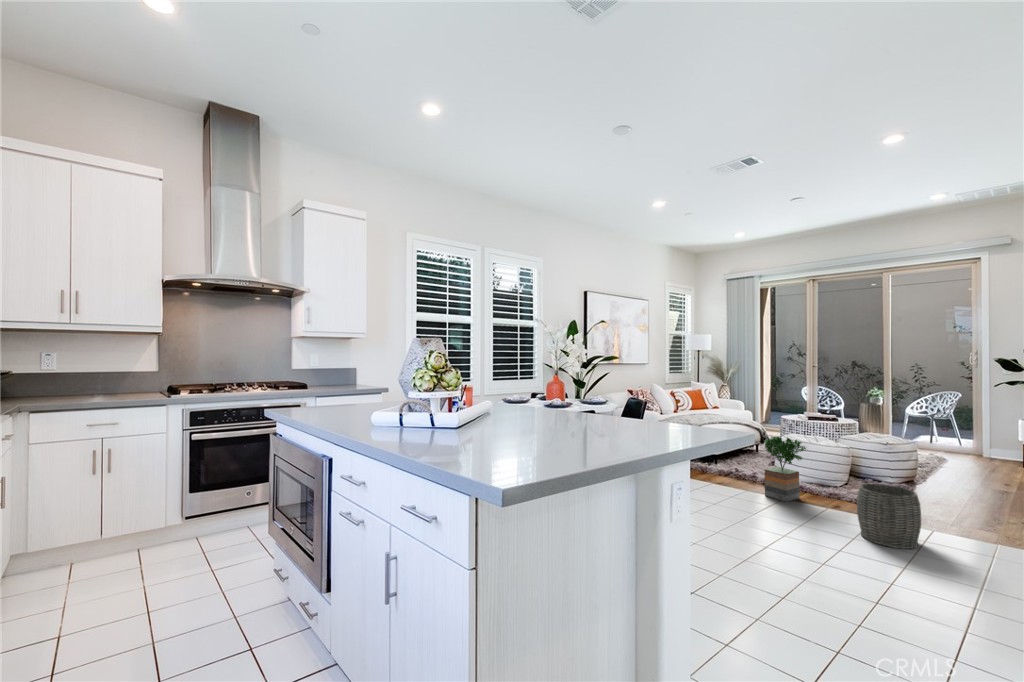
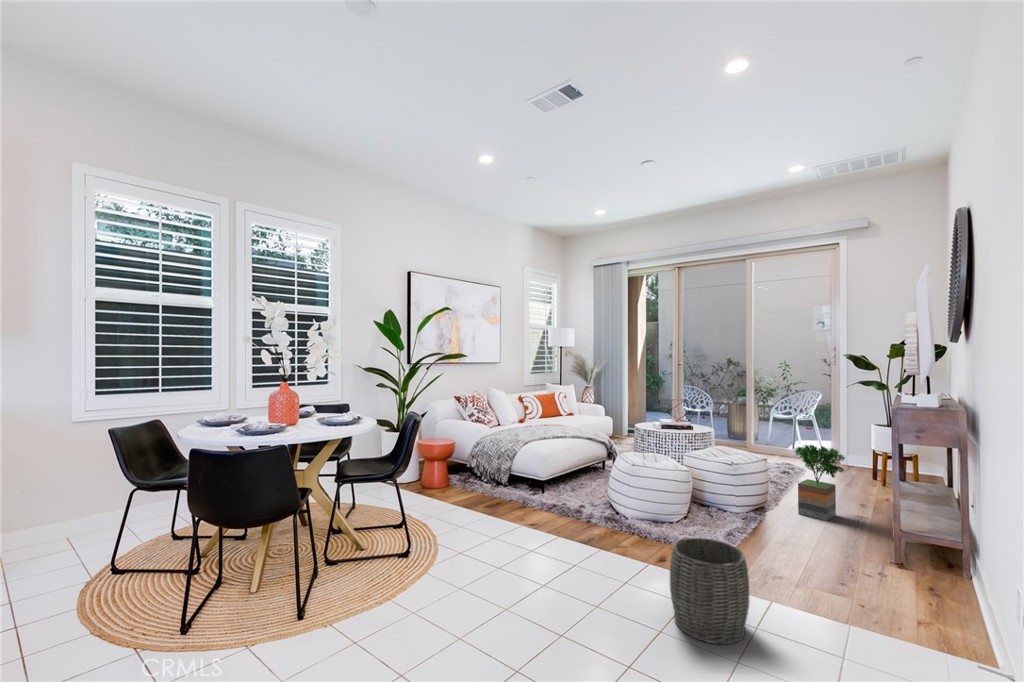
potted tree: present [765,437,806,502] -> present [795,445,845,521]

